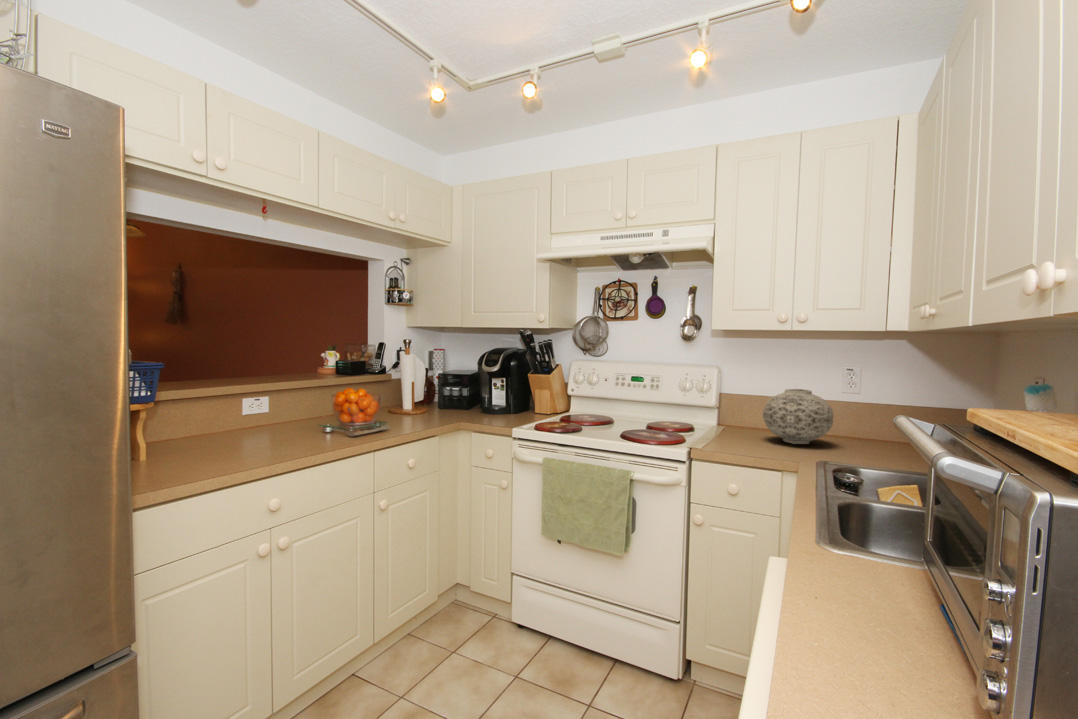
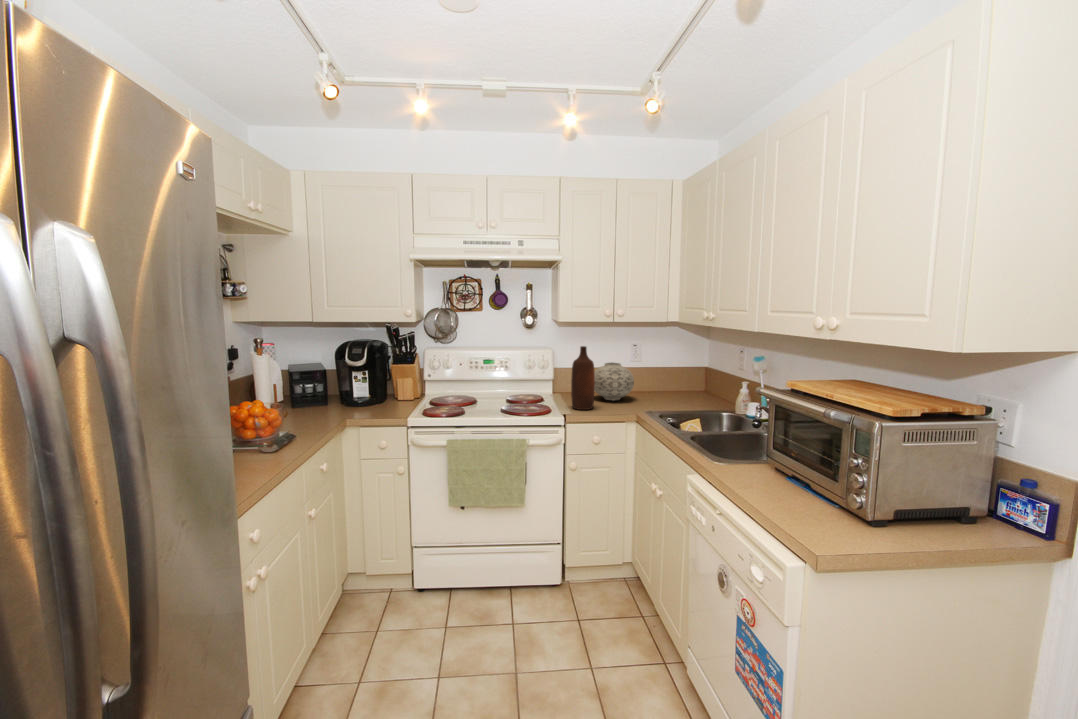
bottle: none [713,359,748,448] -> present [571,346,595,410]

